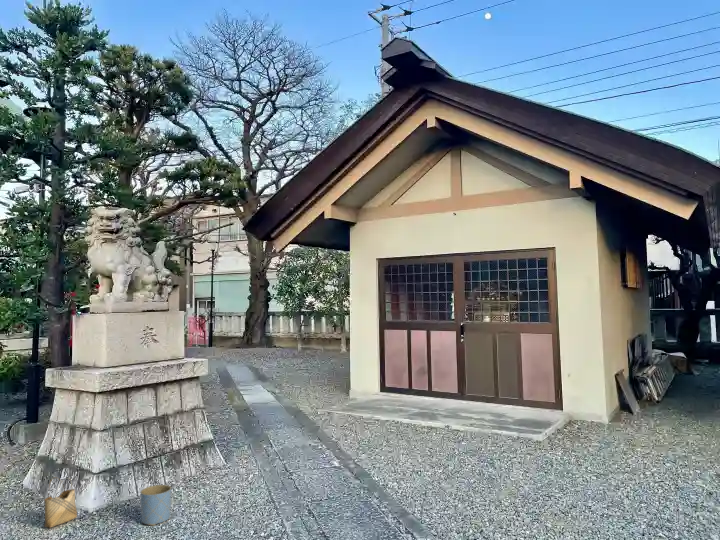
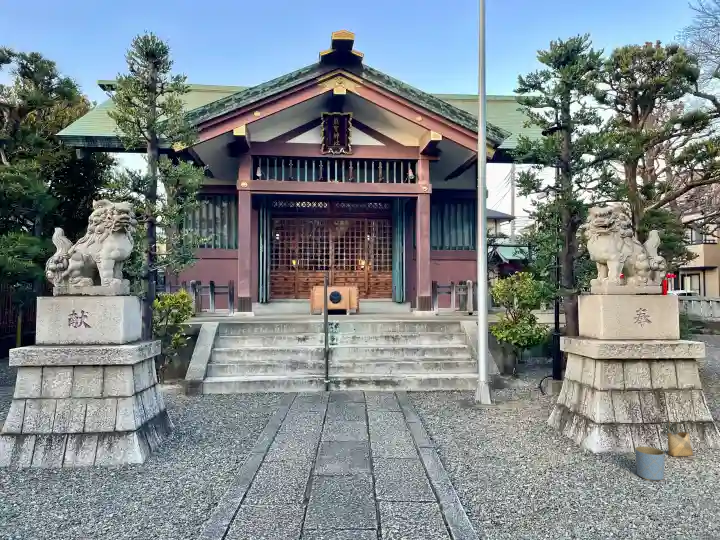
woven basket: present [44,481,77,528] -> present [667,424,693,456]

